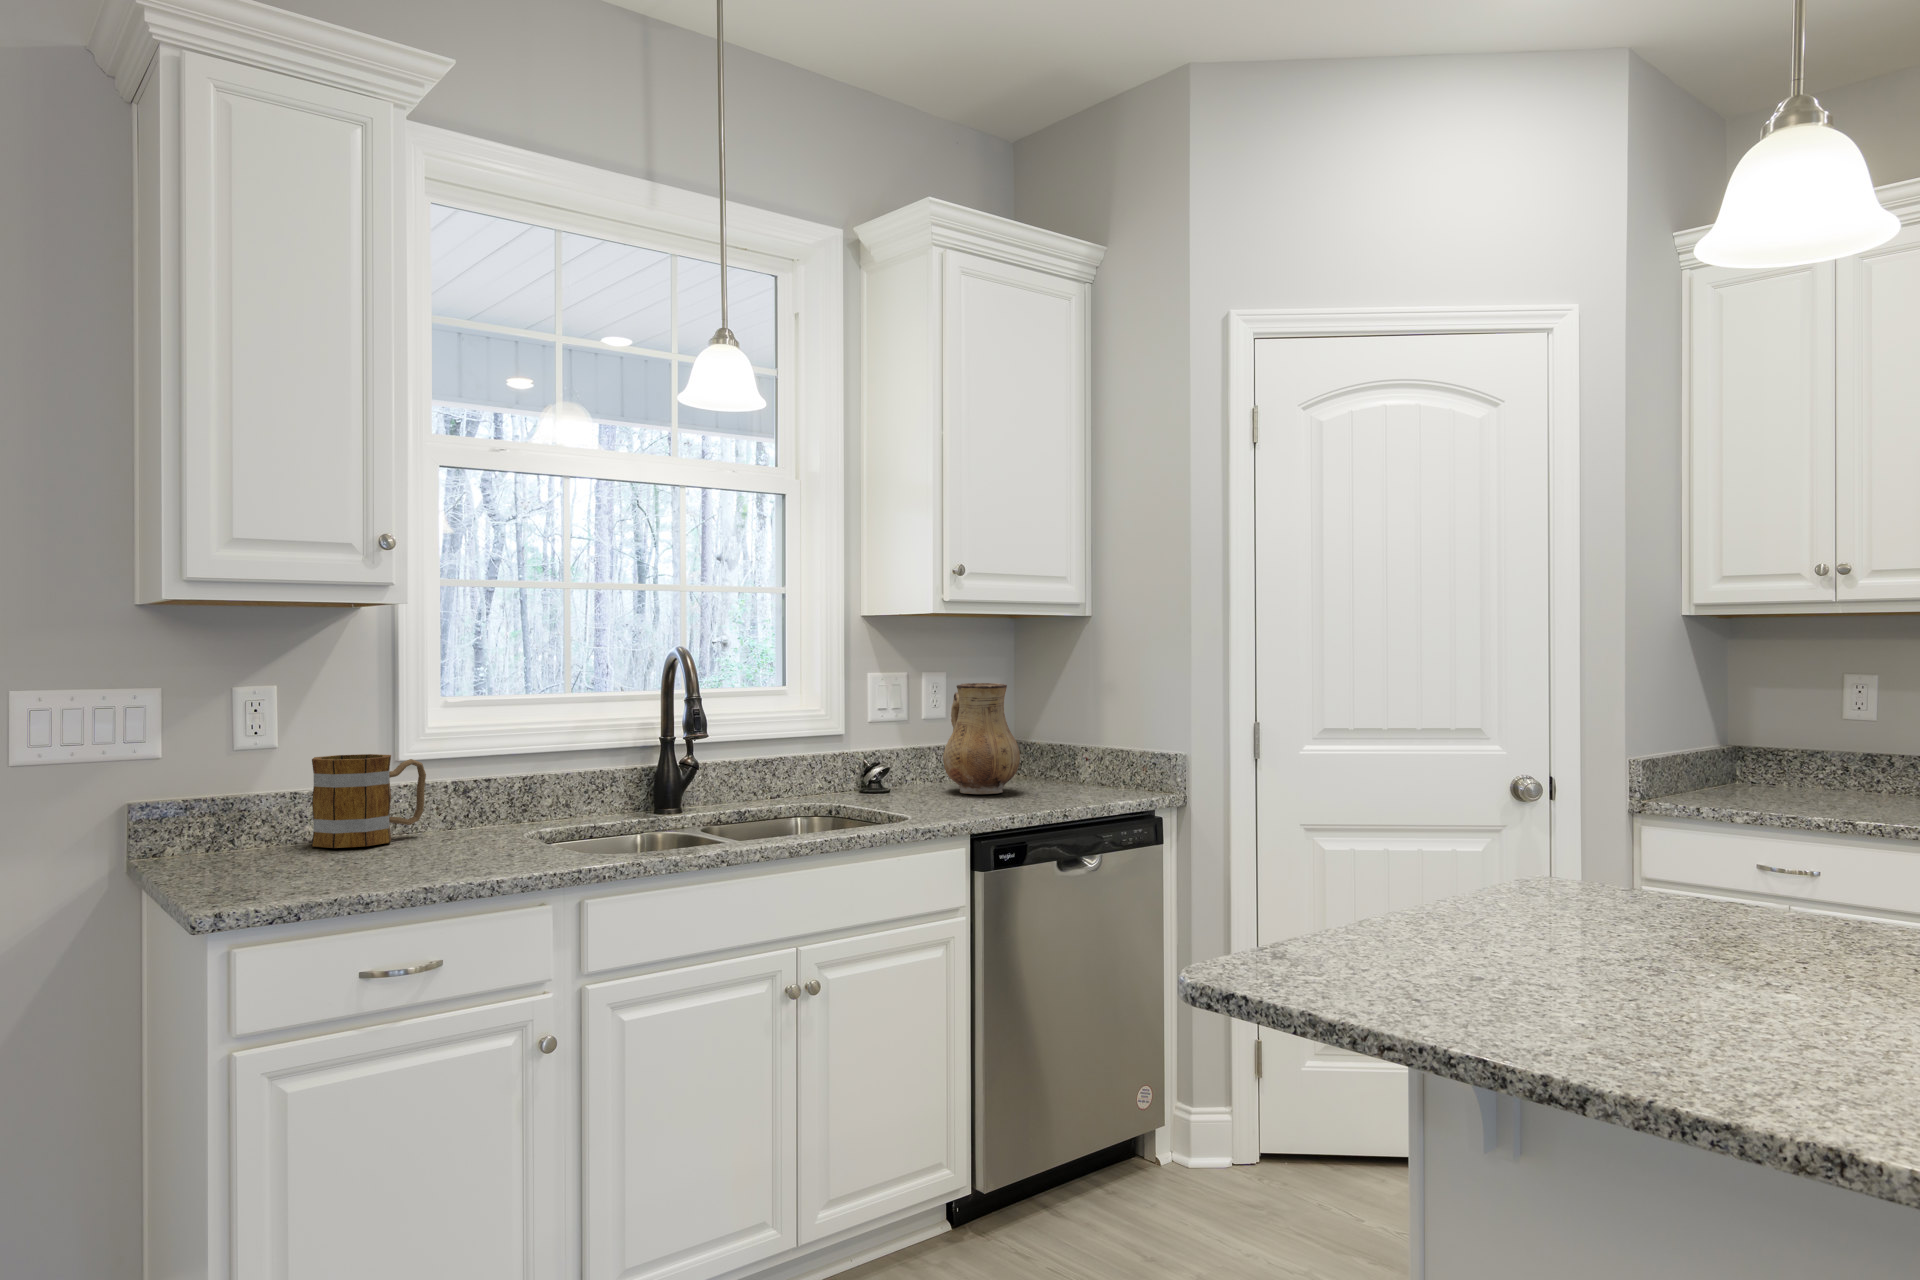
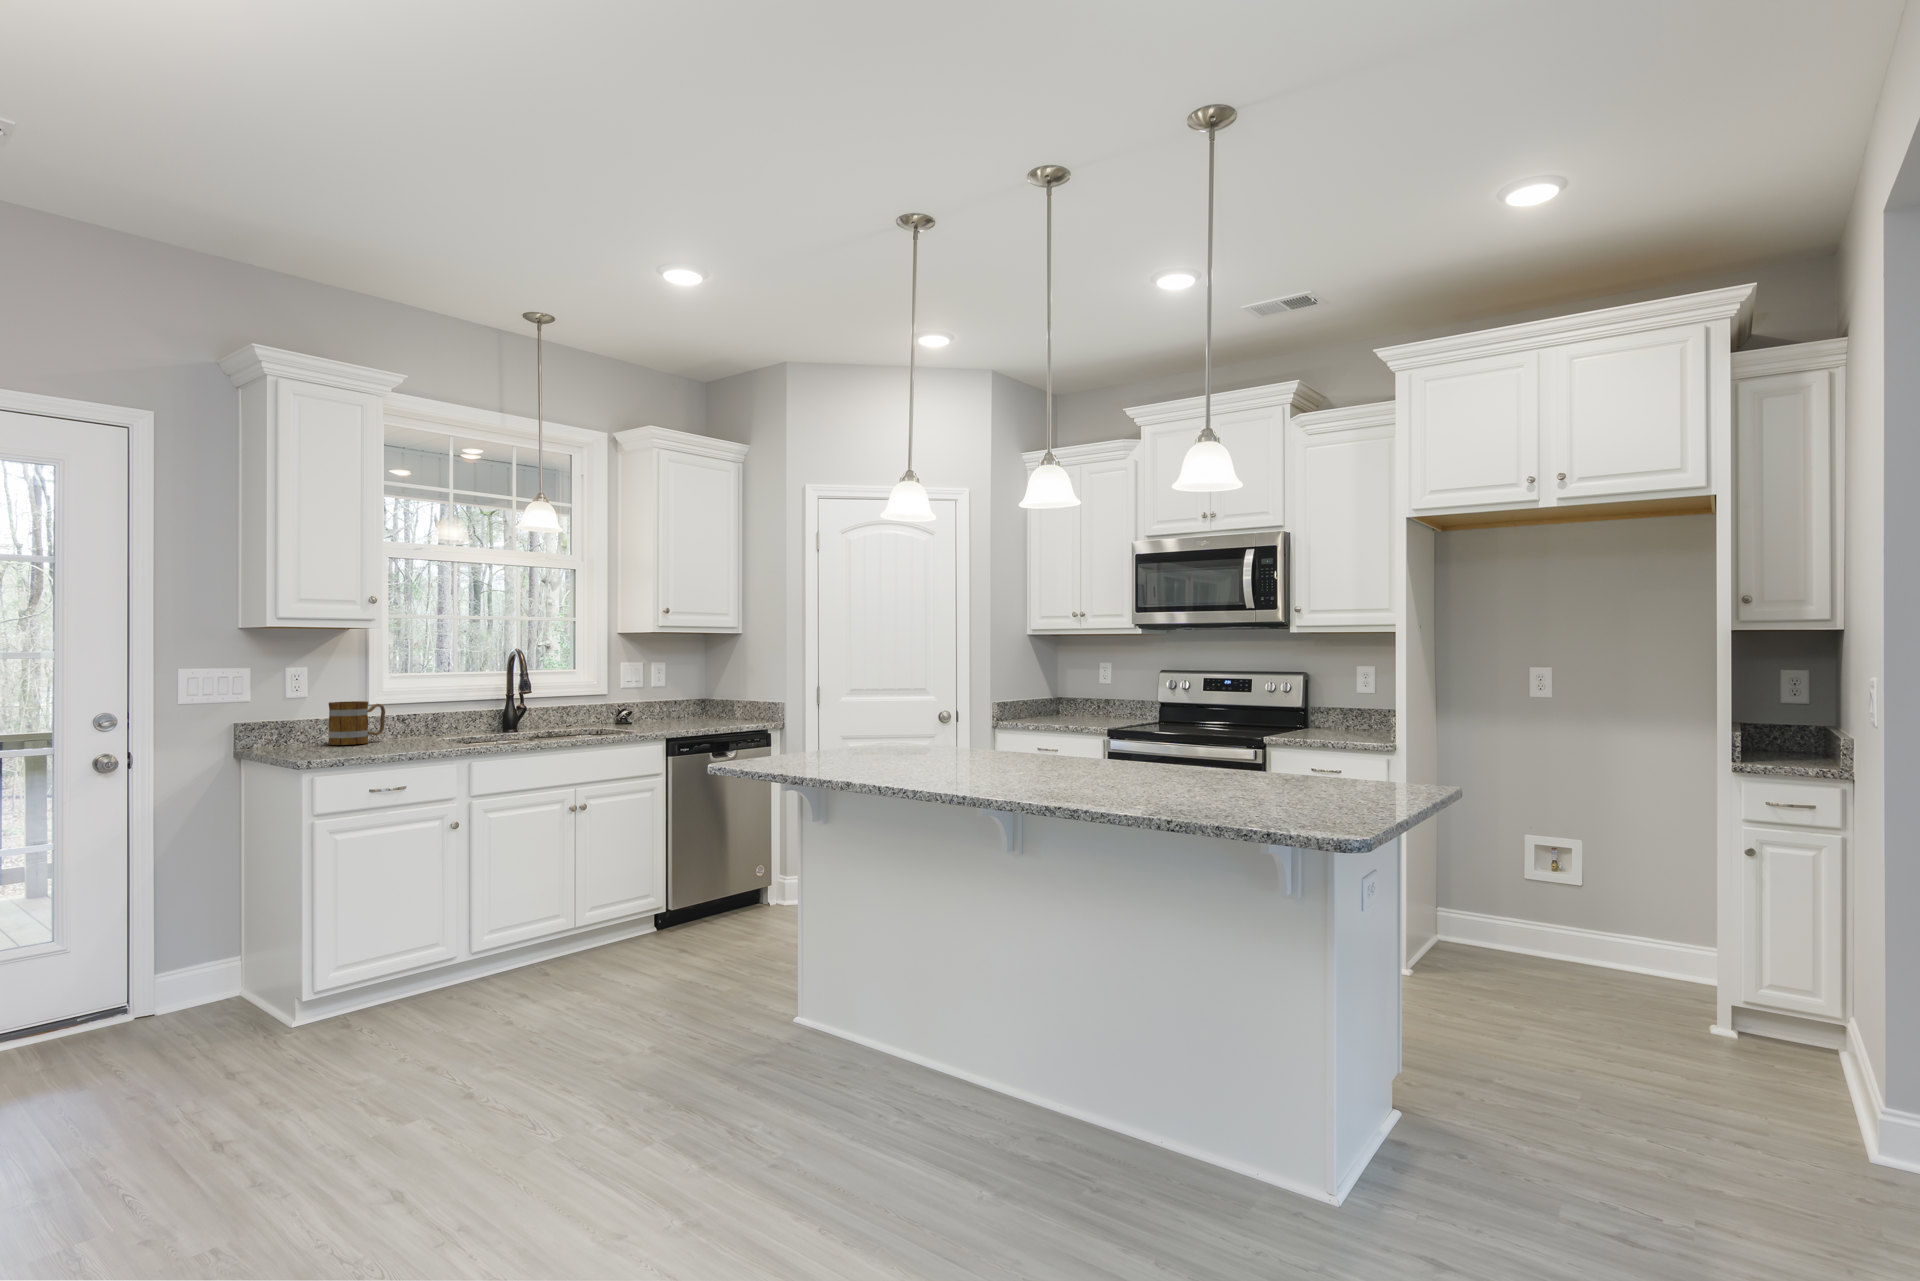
ceramic pitcher: present [943,683,1020,794] -> none [659,668,698,723]

